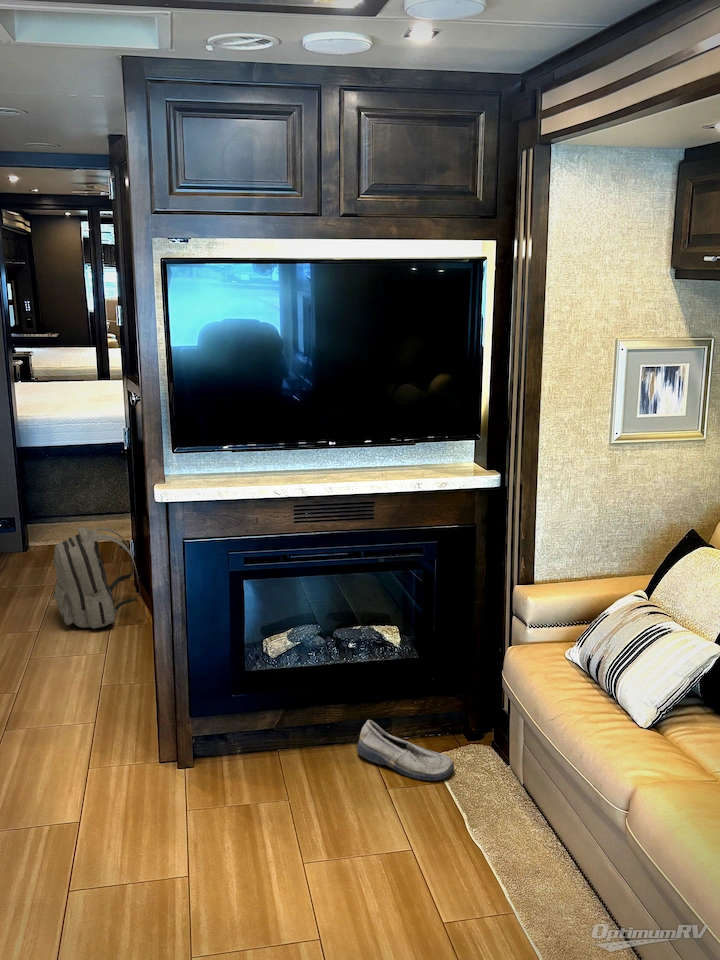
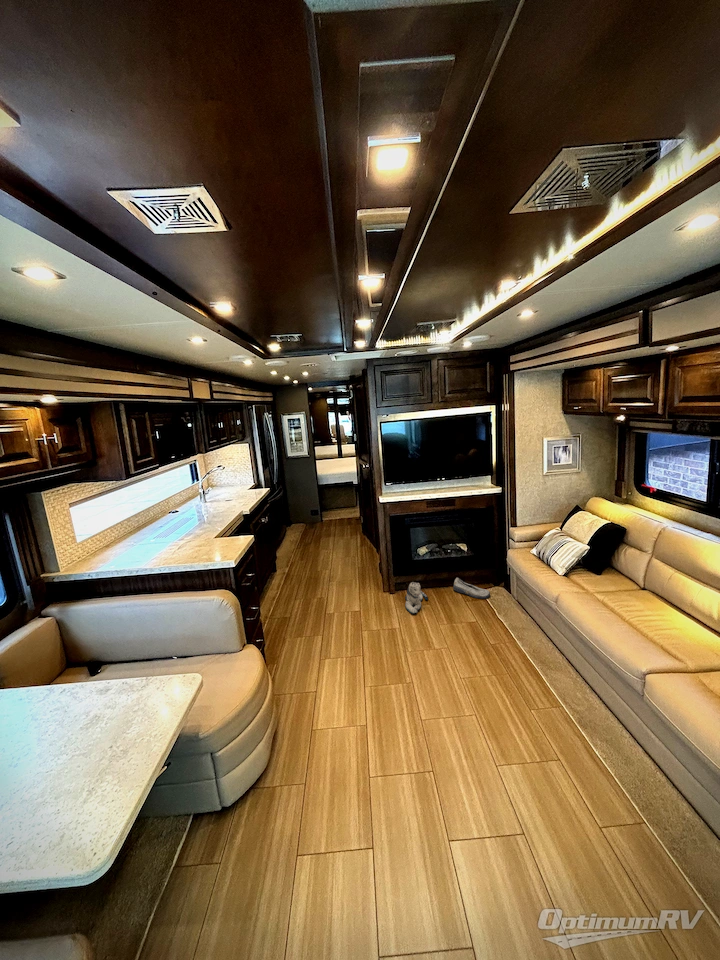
backpack: present [52,526,147,628] -> none [334,513,368,549]
plush toy: none [212,738,282,832] -> present [405,582,428,614]

